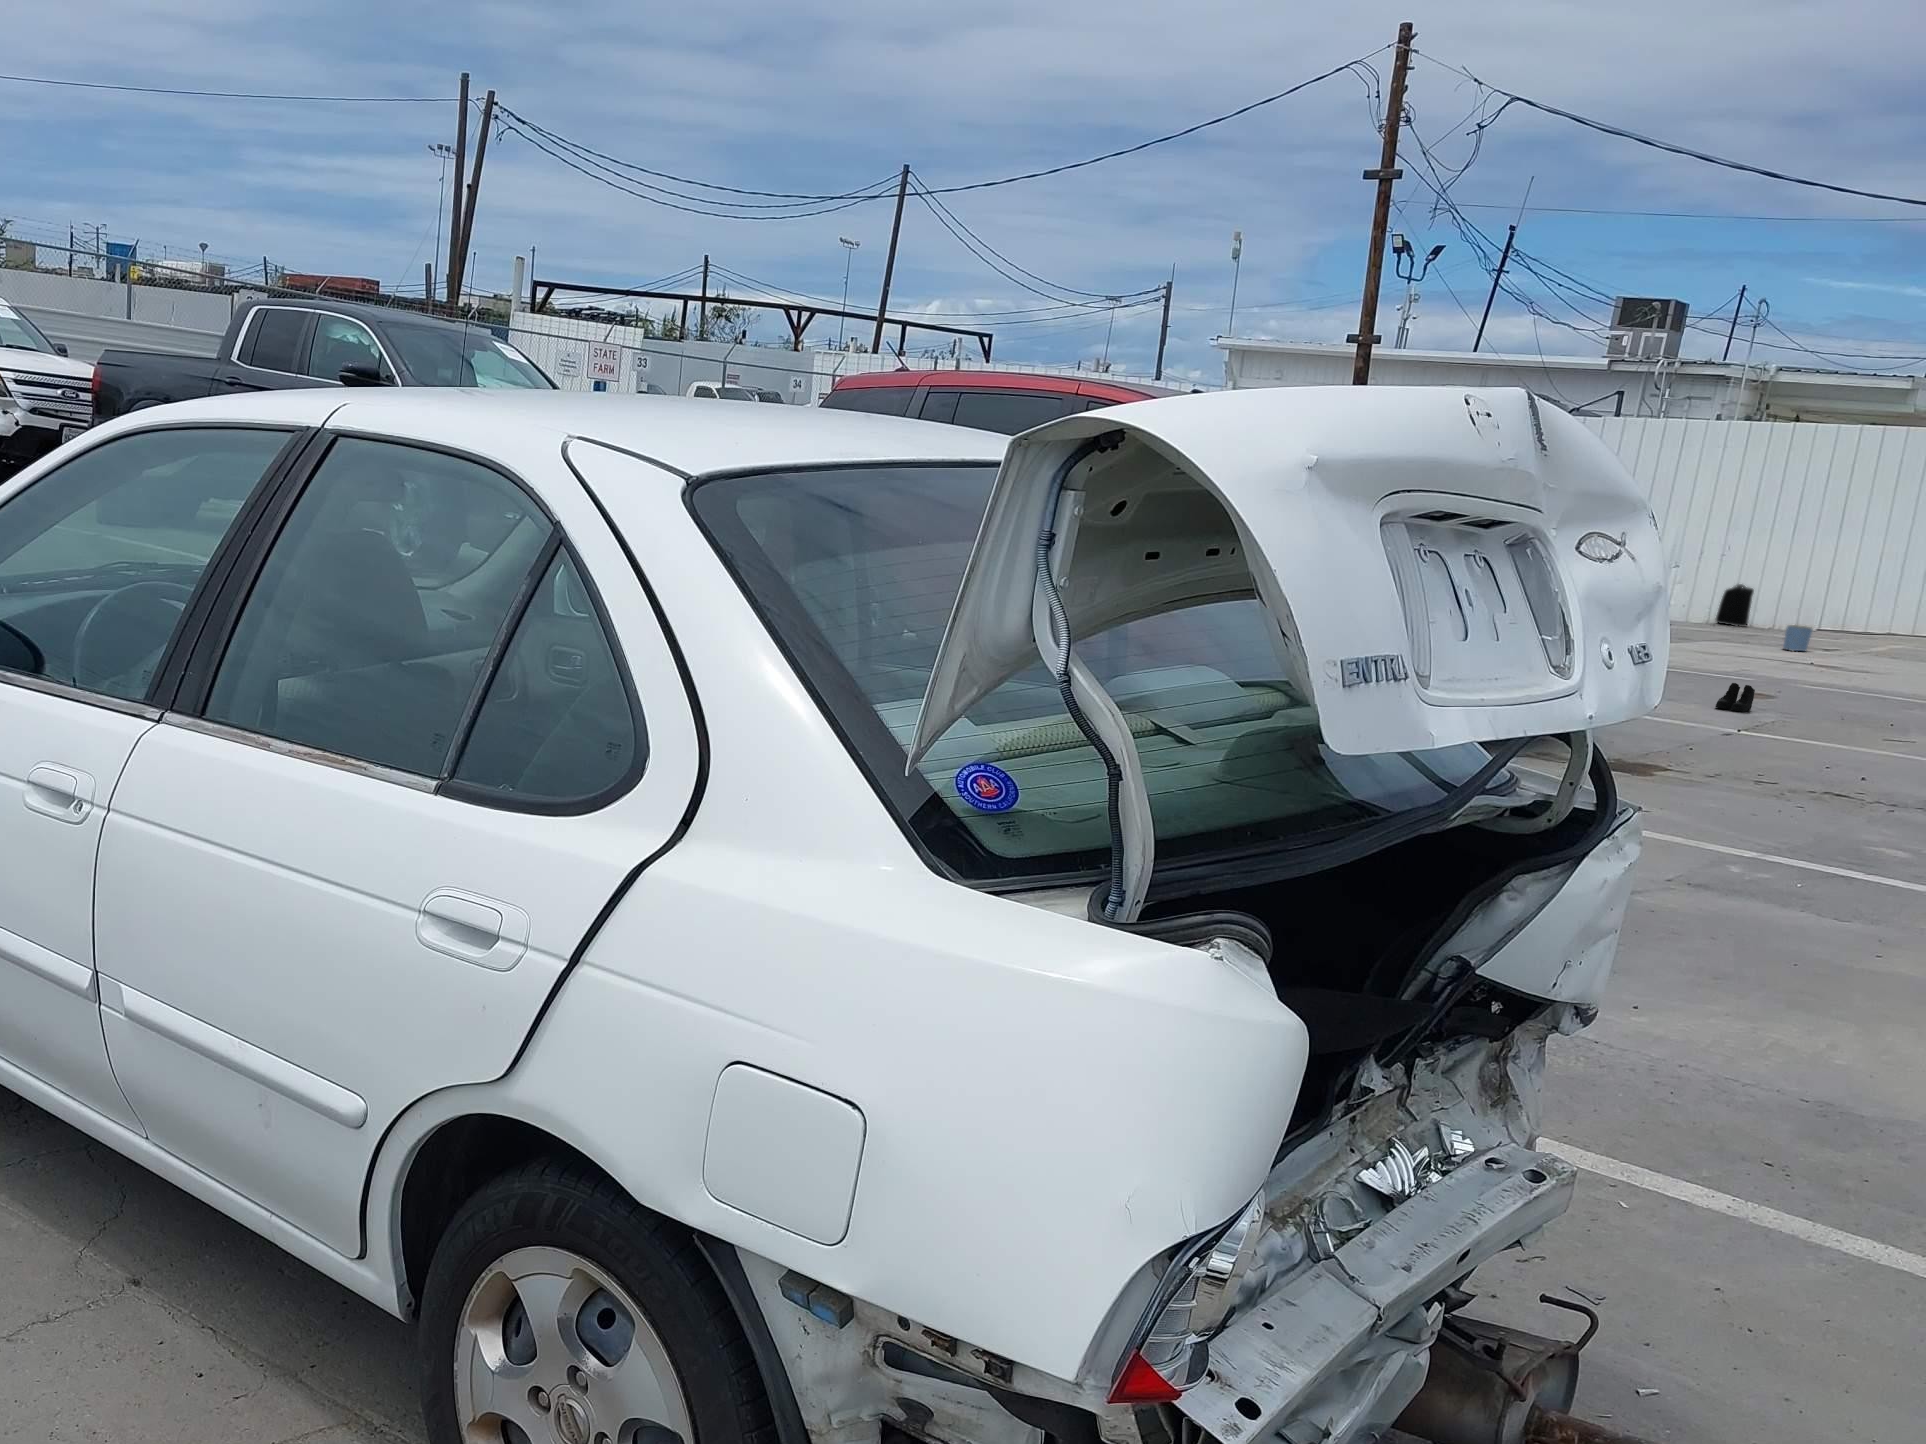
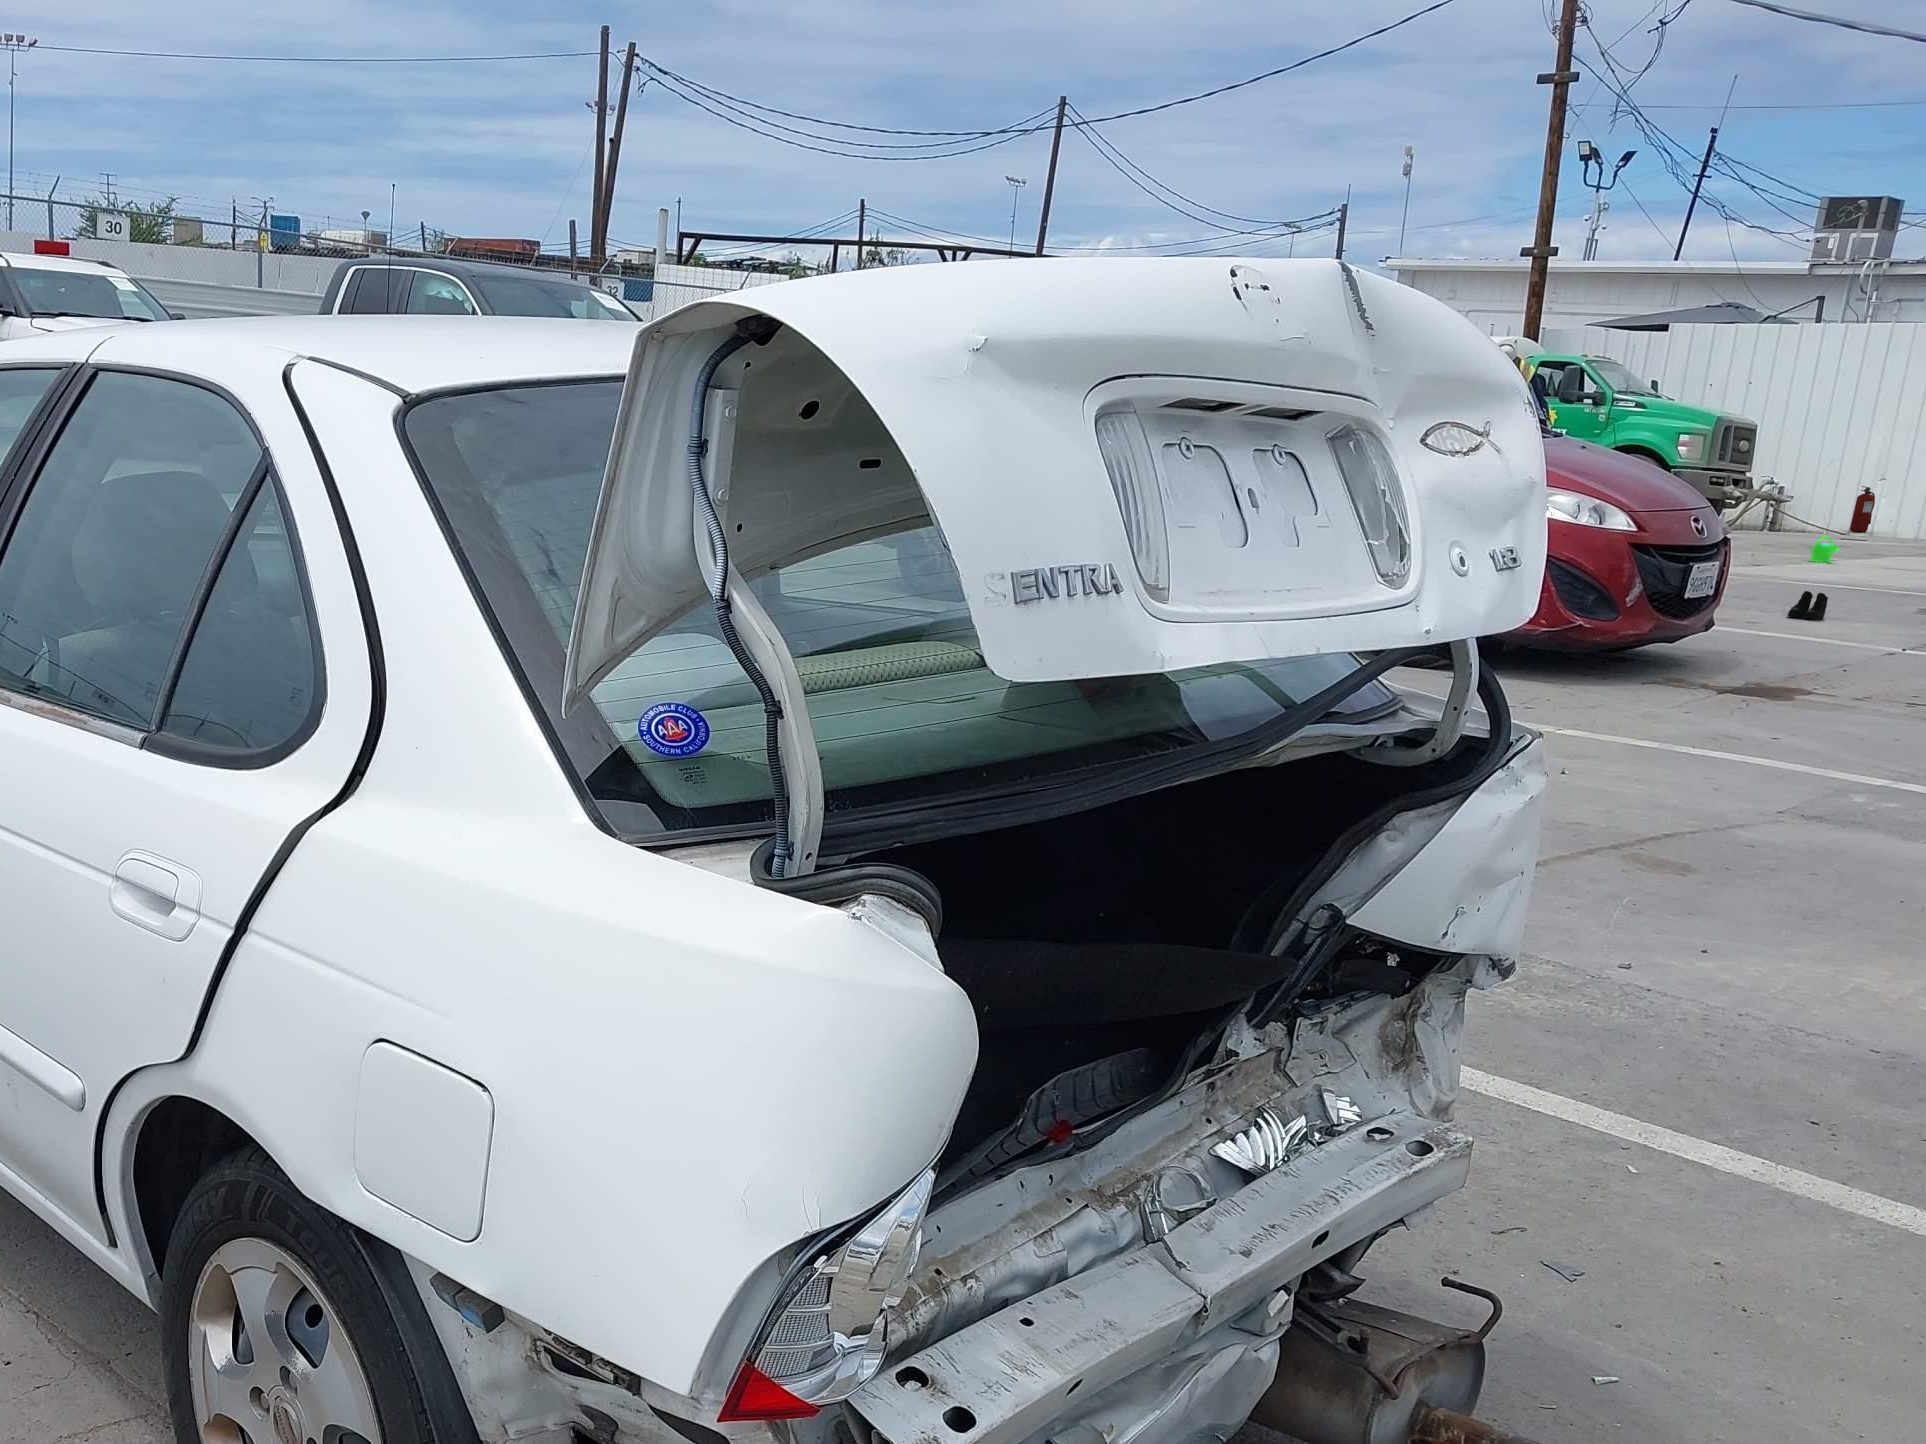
fire extinguisher: none [1773,583,1798,629] -> present [1850,486,1875,533]
backpack: present [1716,584,1754,627] -> none [1791,489,1830,531]
planter: present [1783,625,1812,651] -> none [1859,529,1890,555]
watering can: none [1734,630,1764,658] -> present [1810,535,1839,563]

